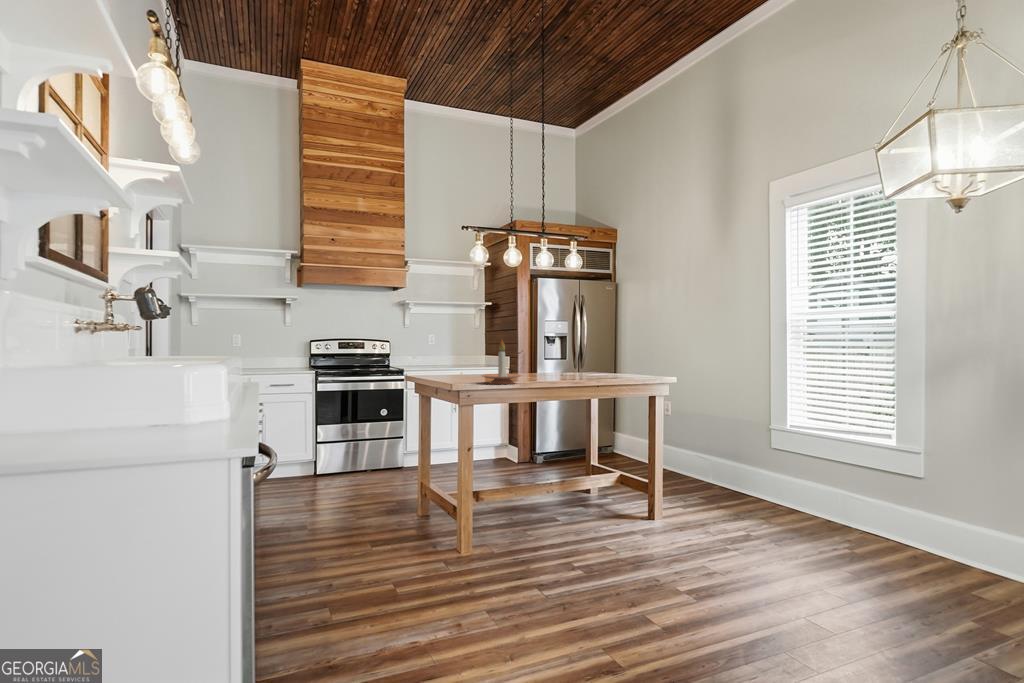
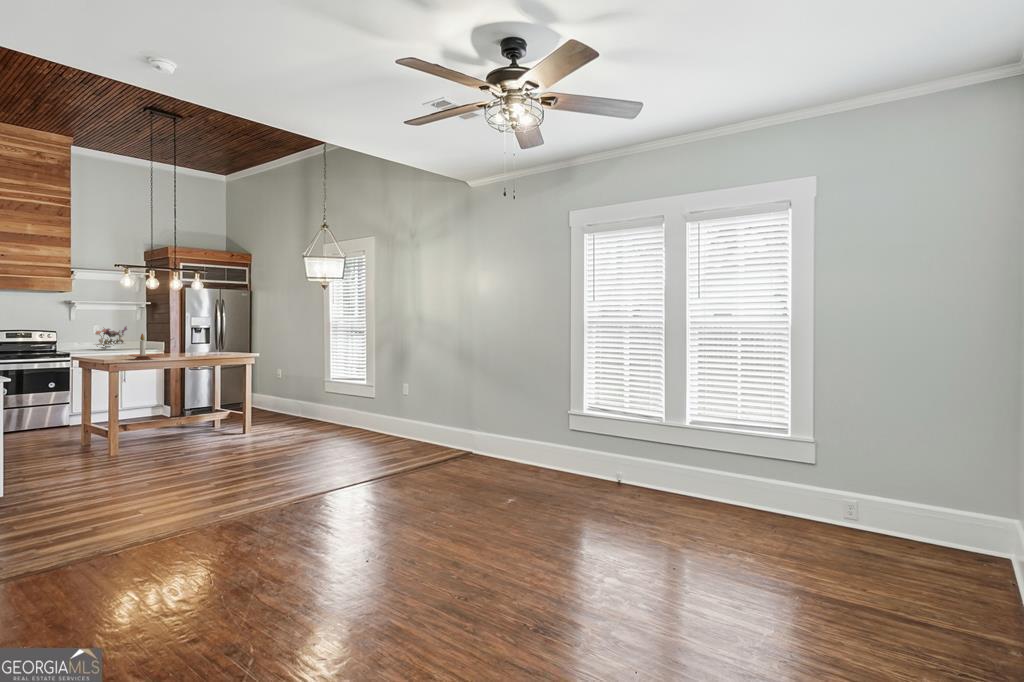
flower arrangement: none [426,334,466,366] -> present [96,326,127,349]

